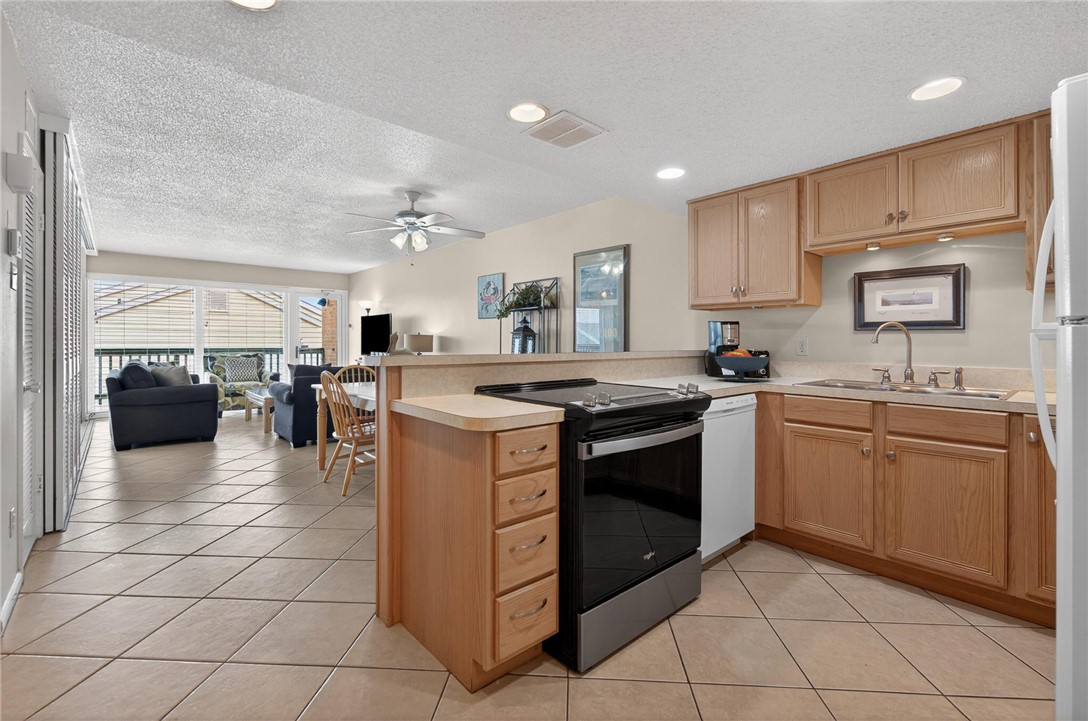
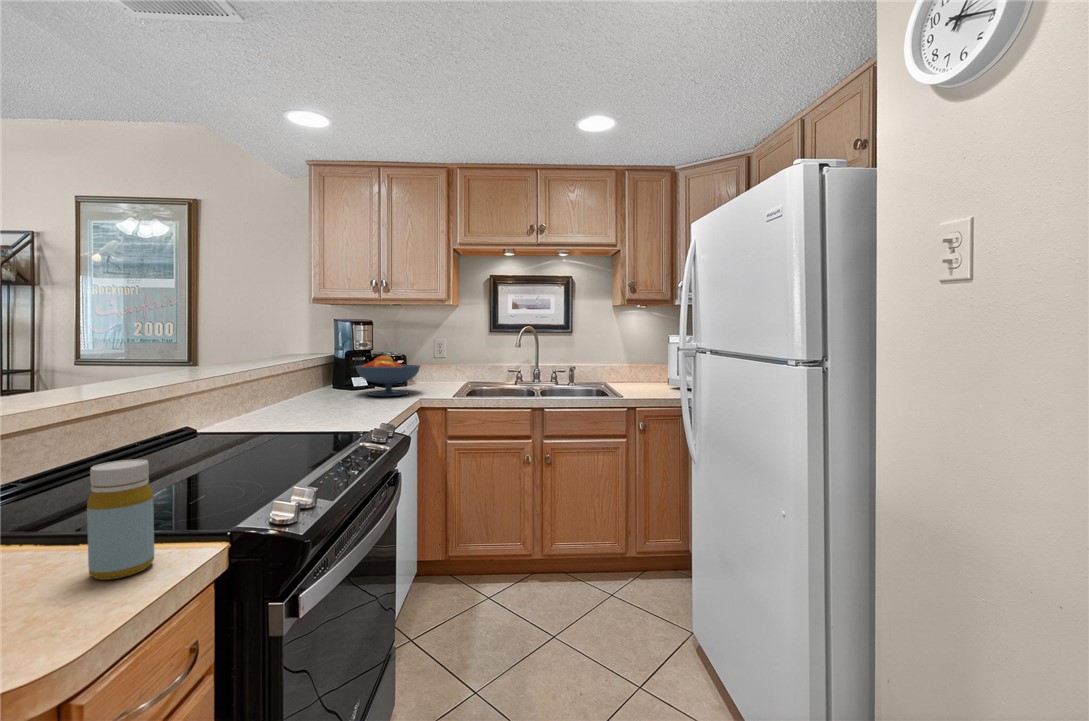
bottle: none [524,364,544,406] -> present [87,459,154,580]

